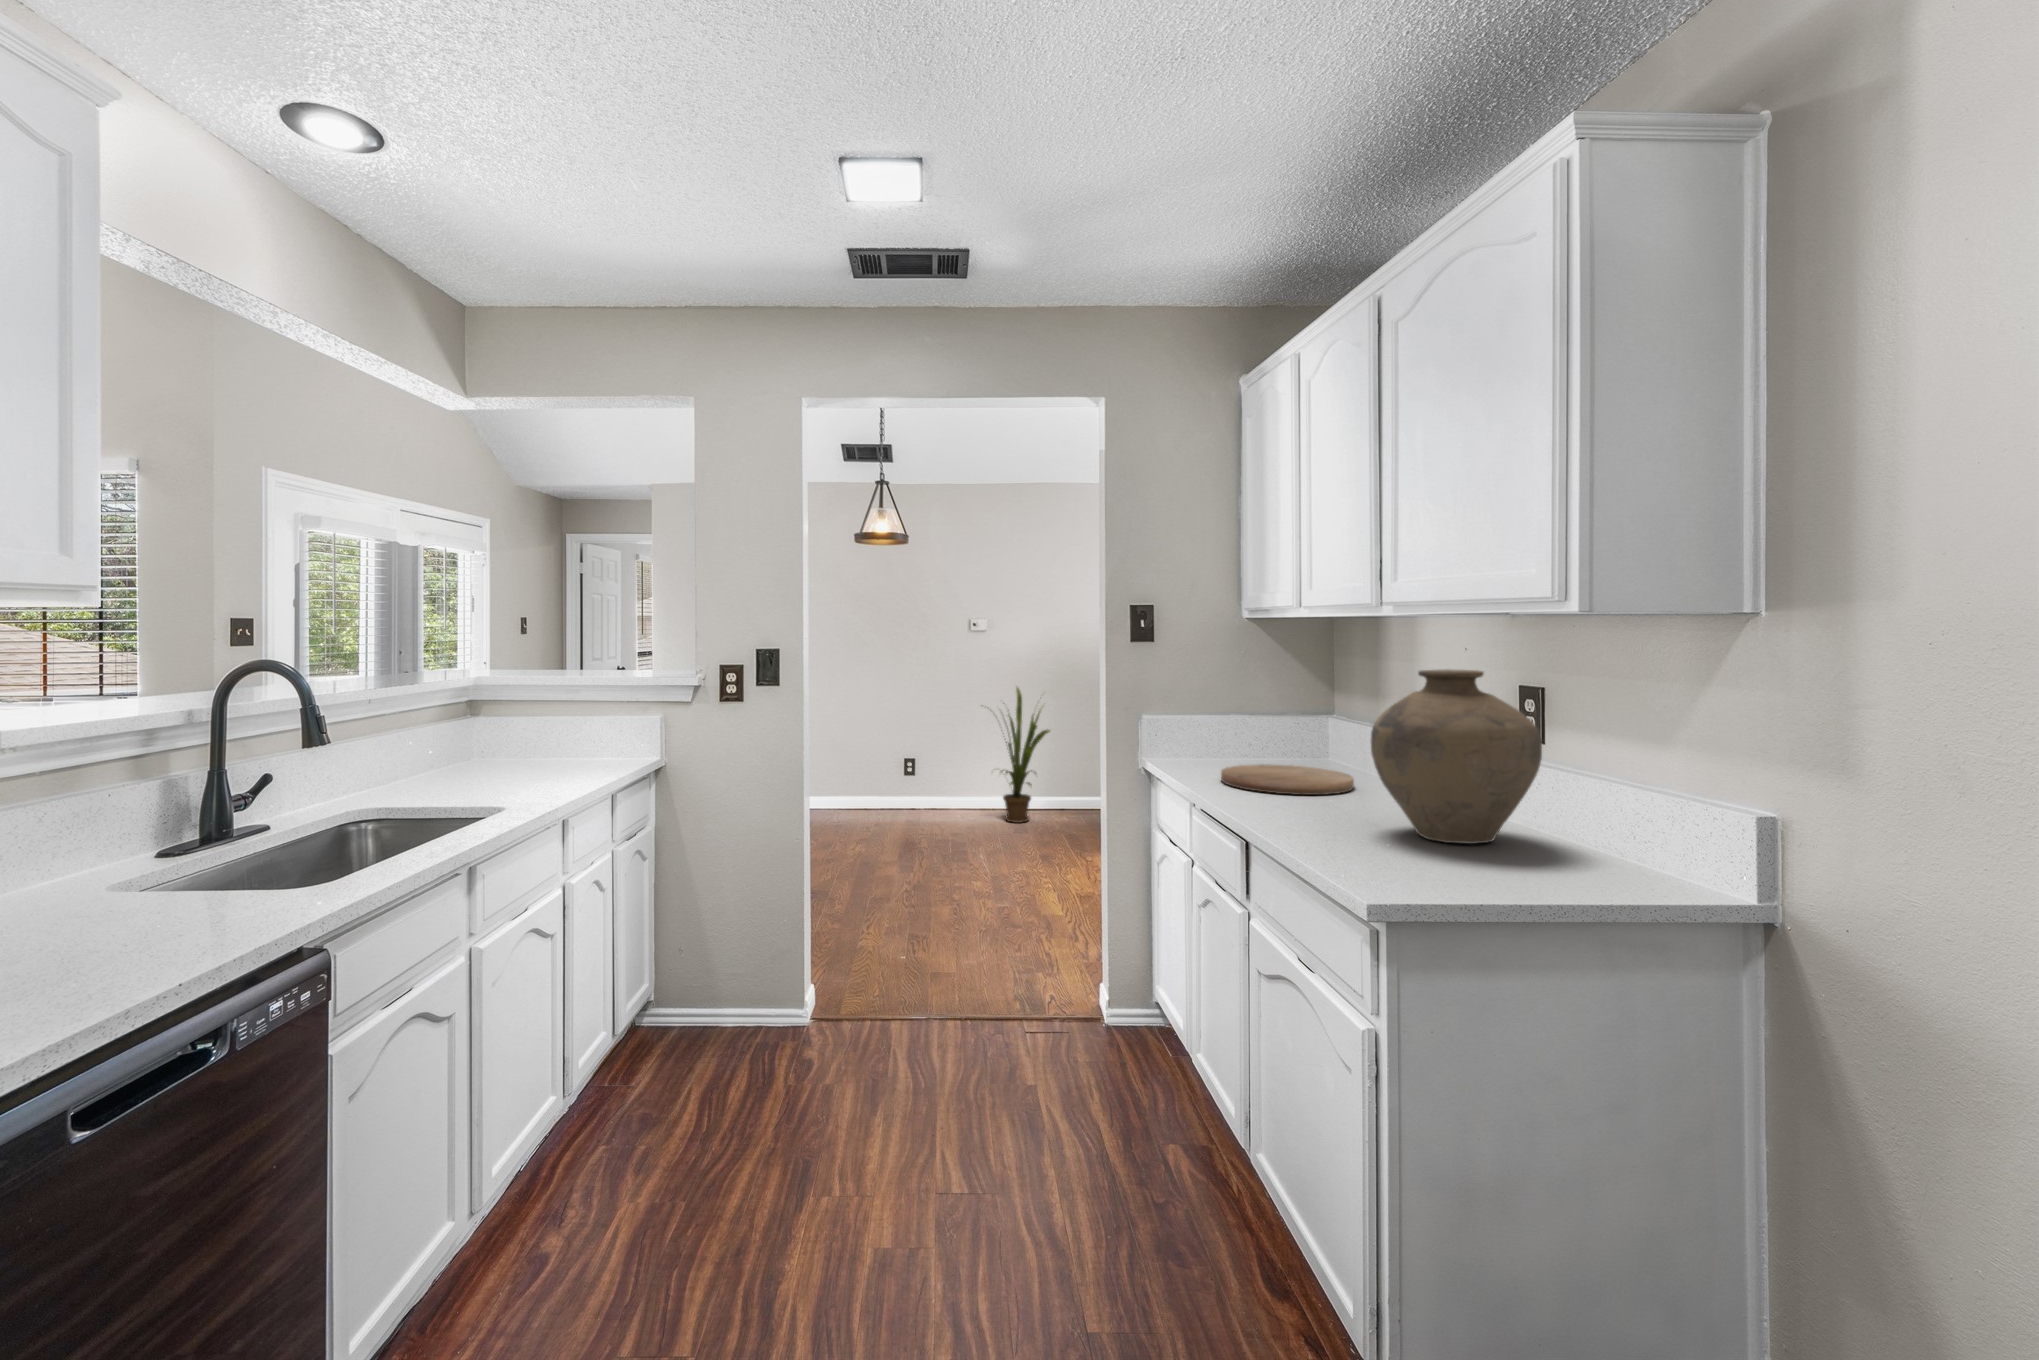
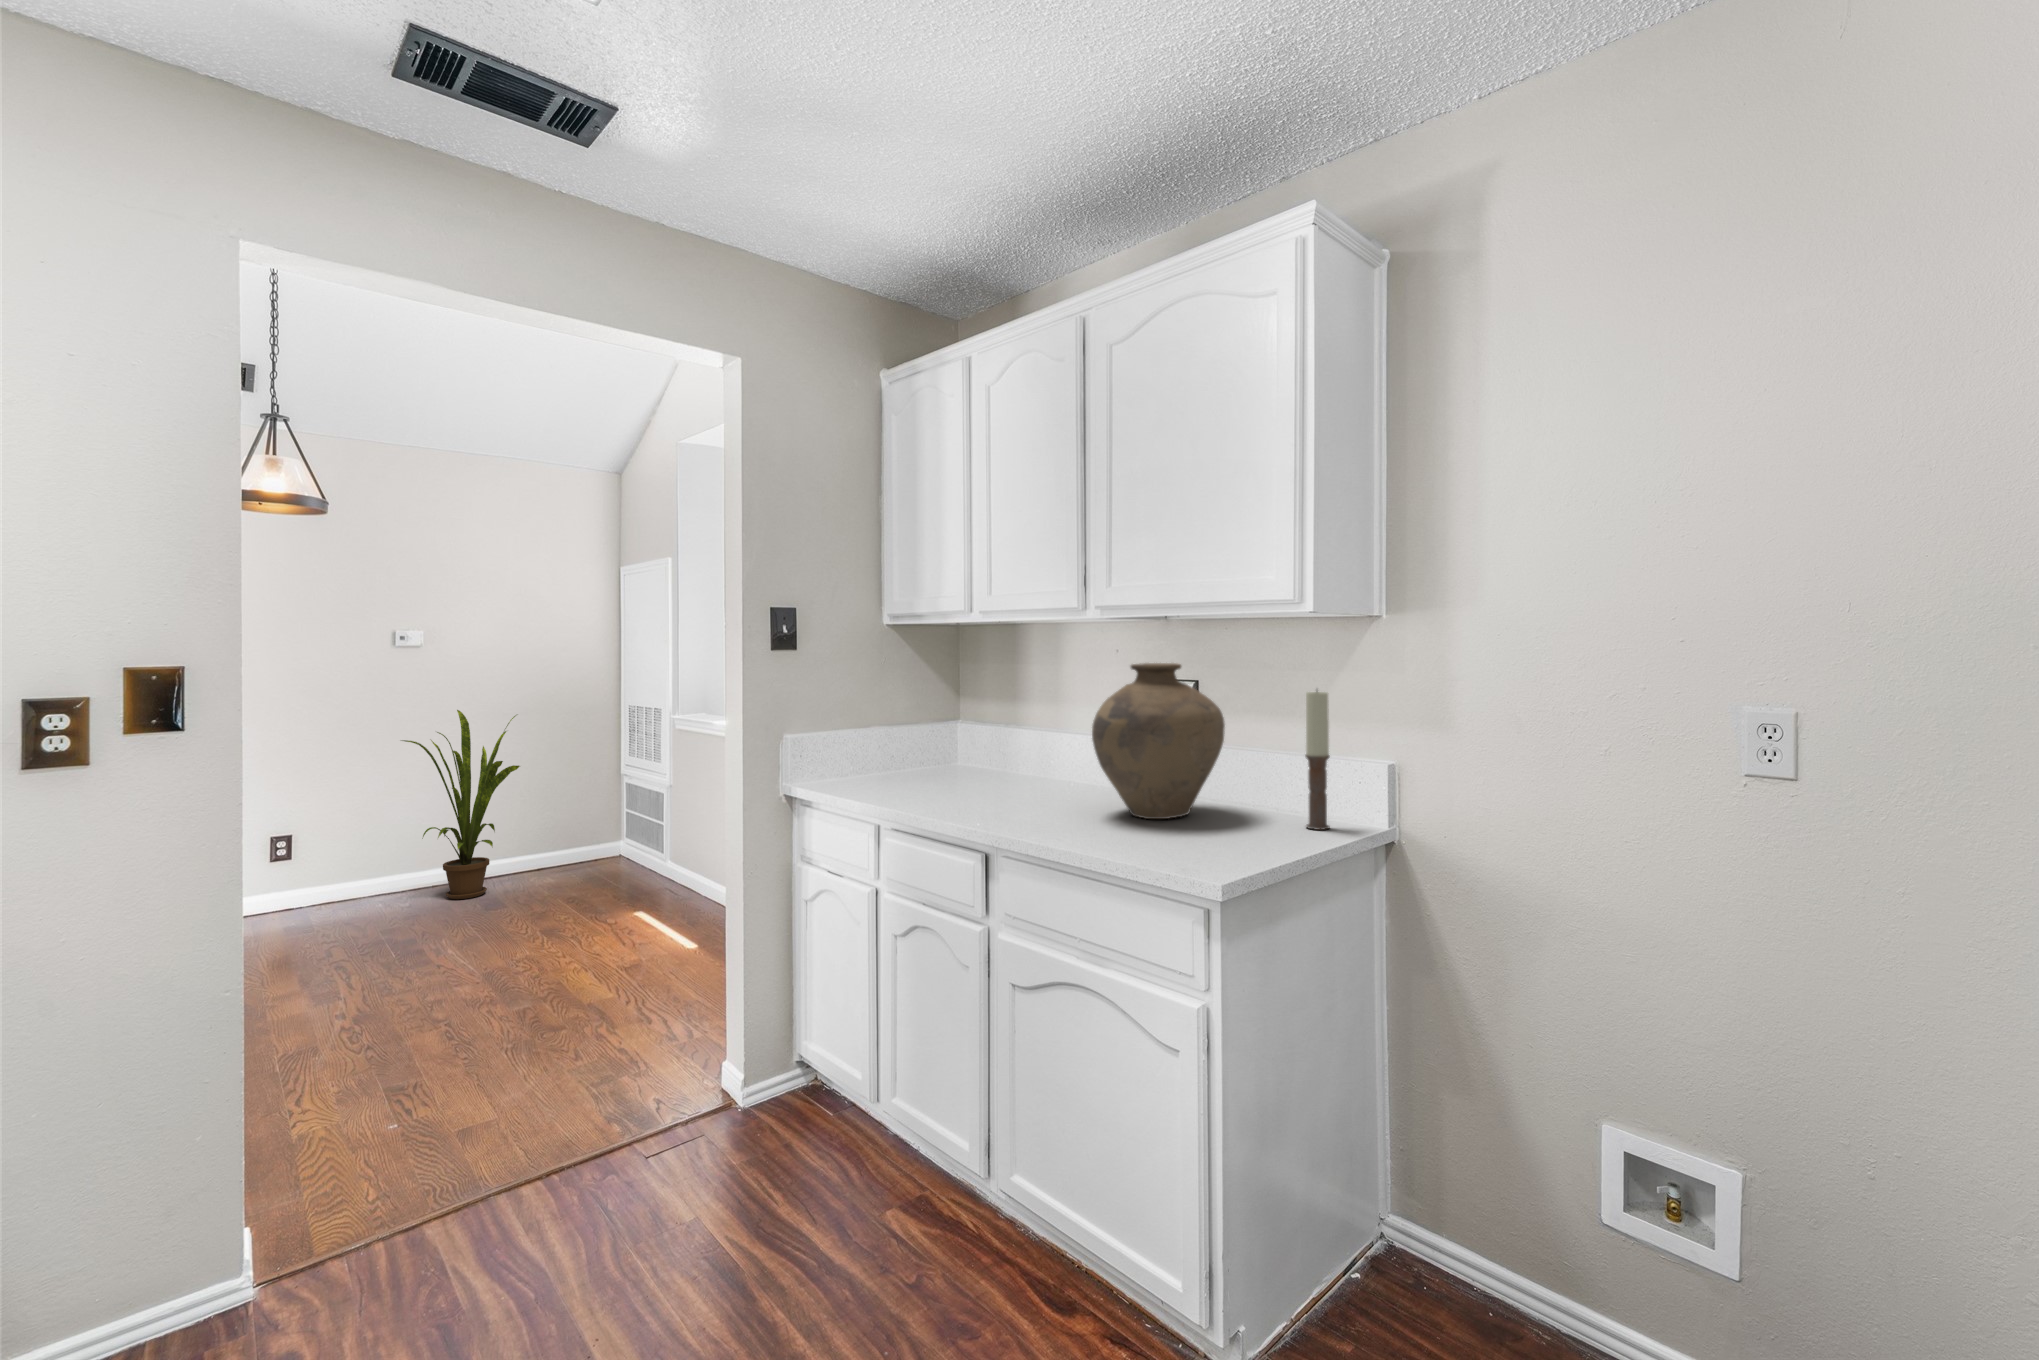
candle: none [1627,709,1667,890] -> present [1305,691,1330,830]
cutting board: present [1221,764,1354,795] -> none [892,769,1022,799]

